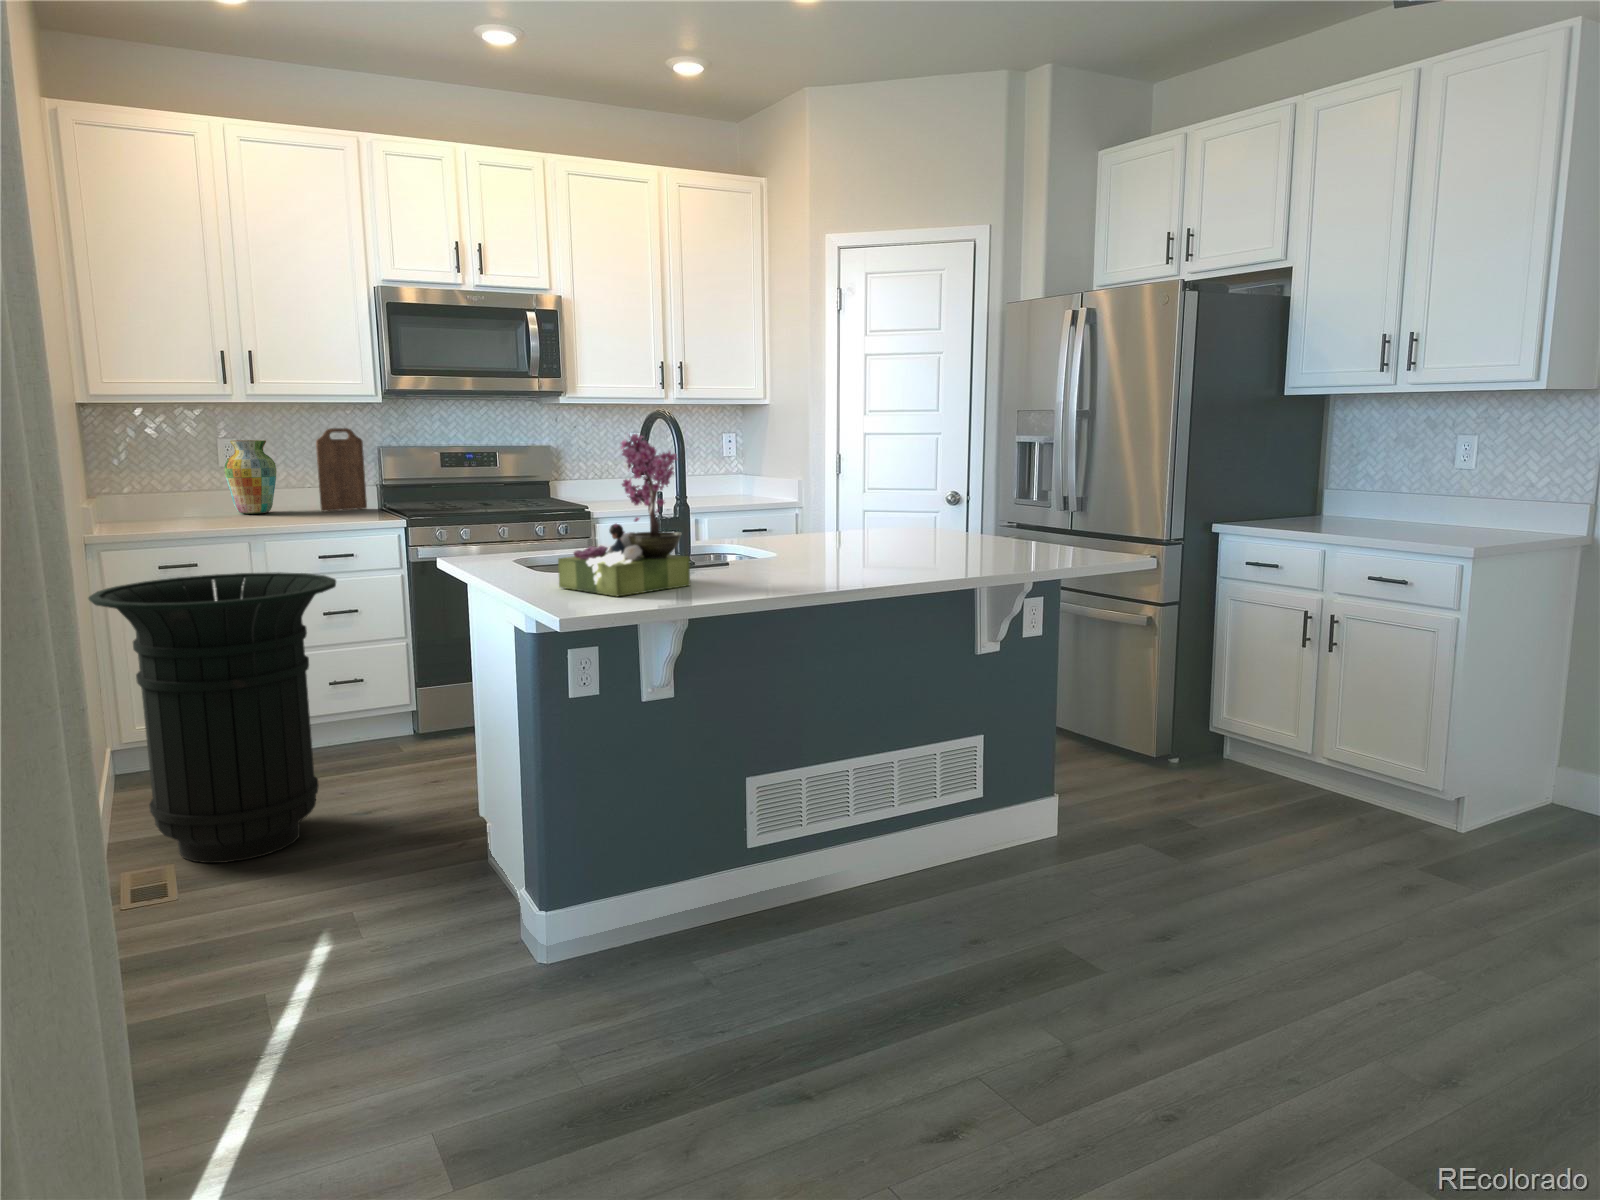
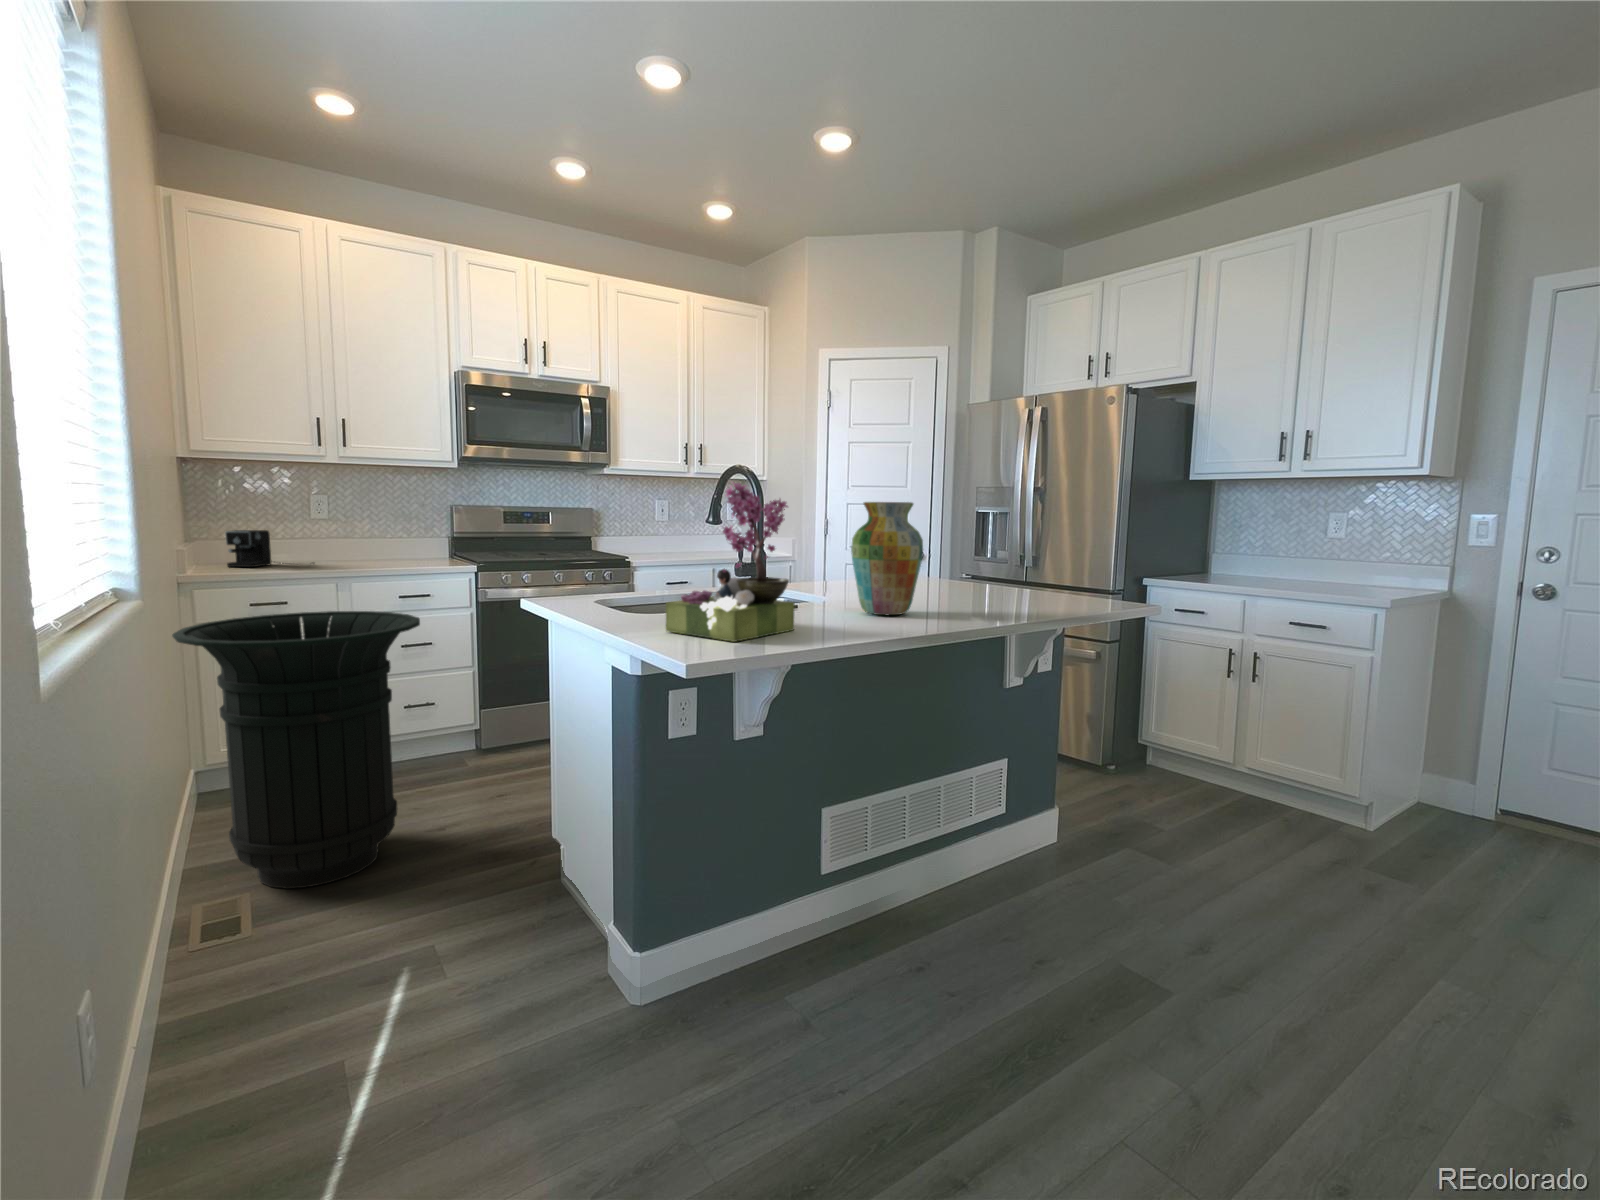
cutting board: present [316,428,367,511] -> none [396,489,439,559]
vase: present [225,440,276,514] -> present [851,502,923,615]
coffee maker: none [130,482,228,525] -> present [225,530,314,567]

